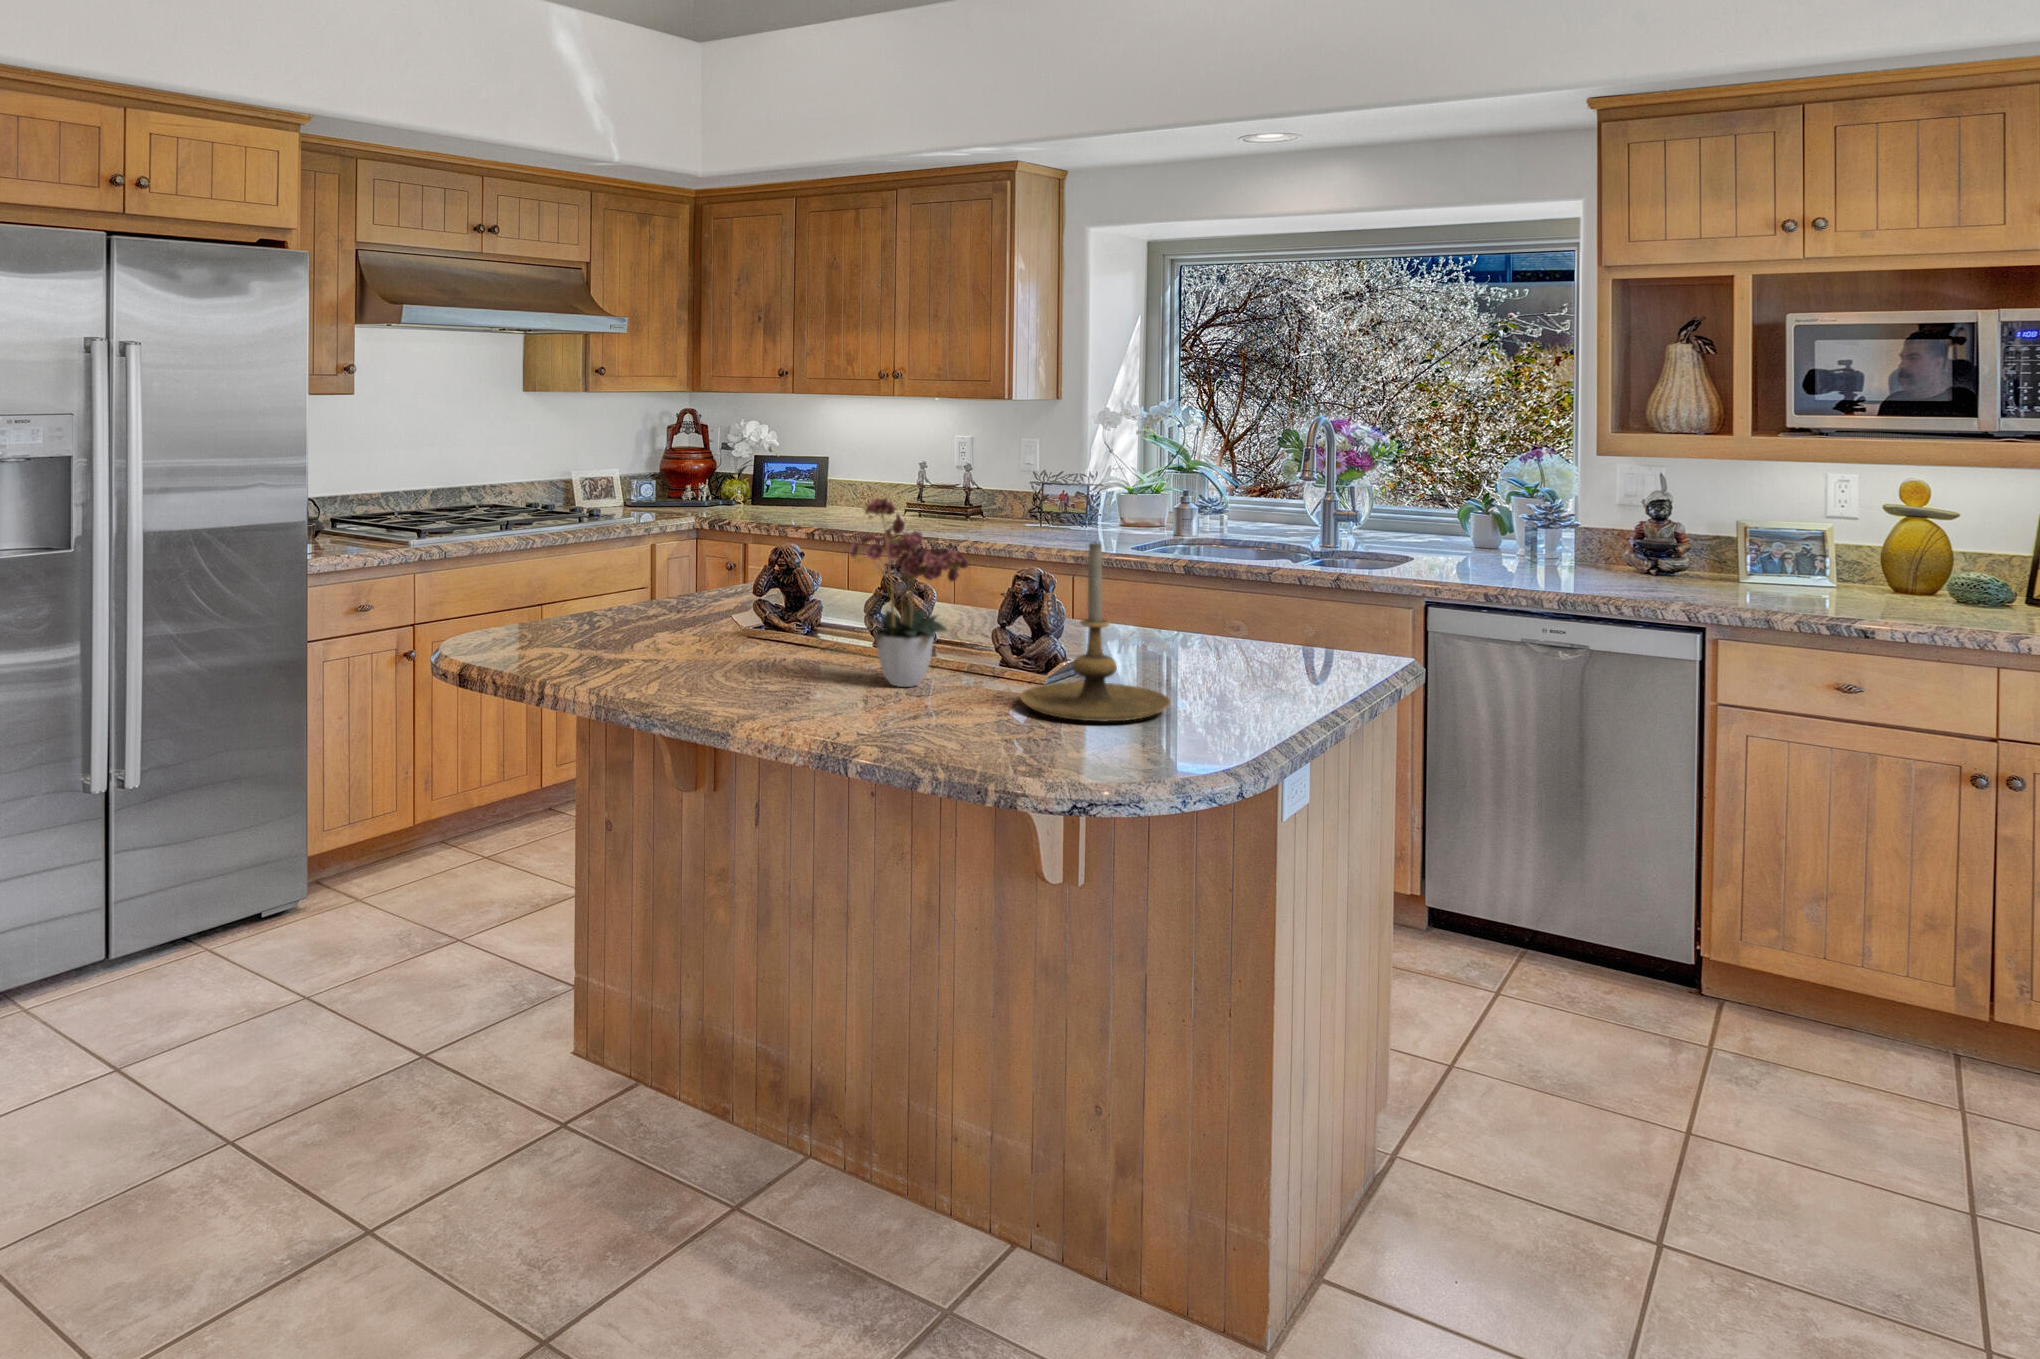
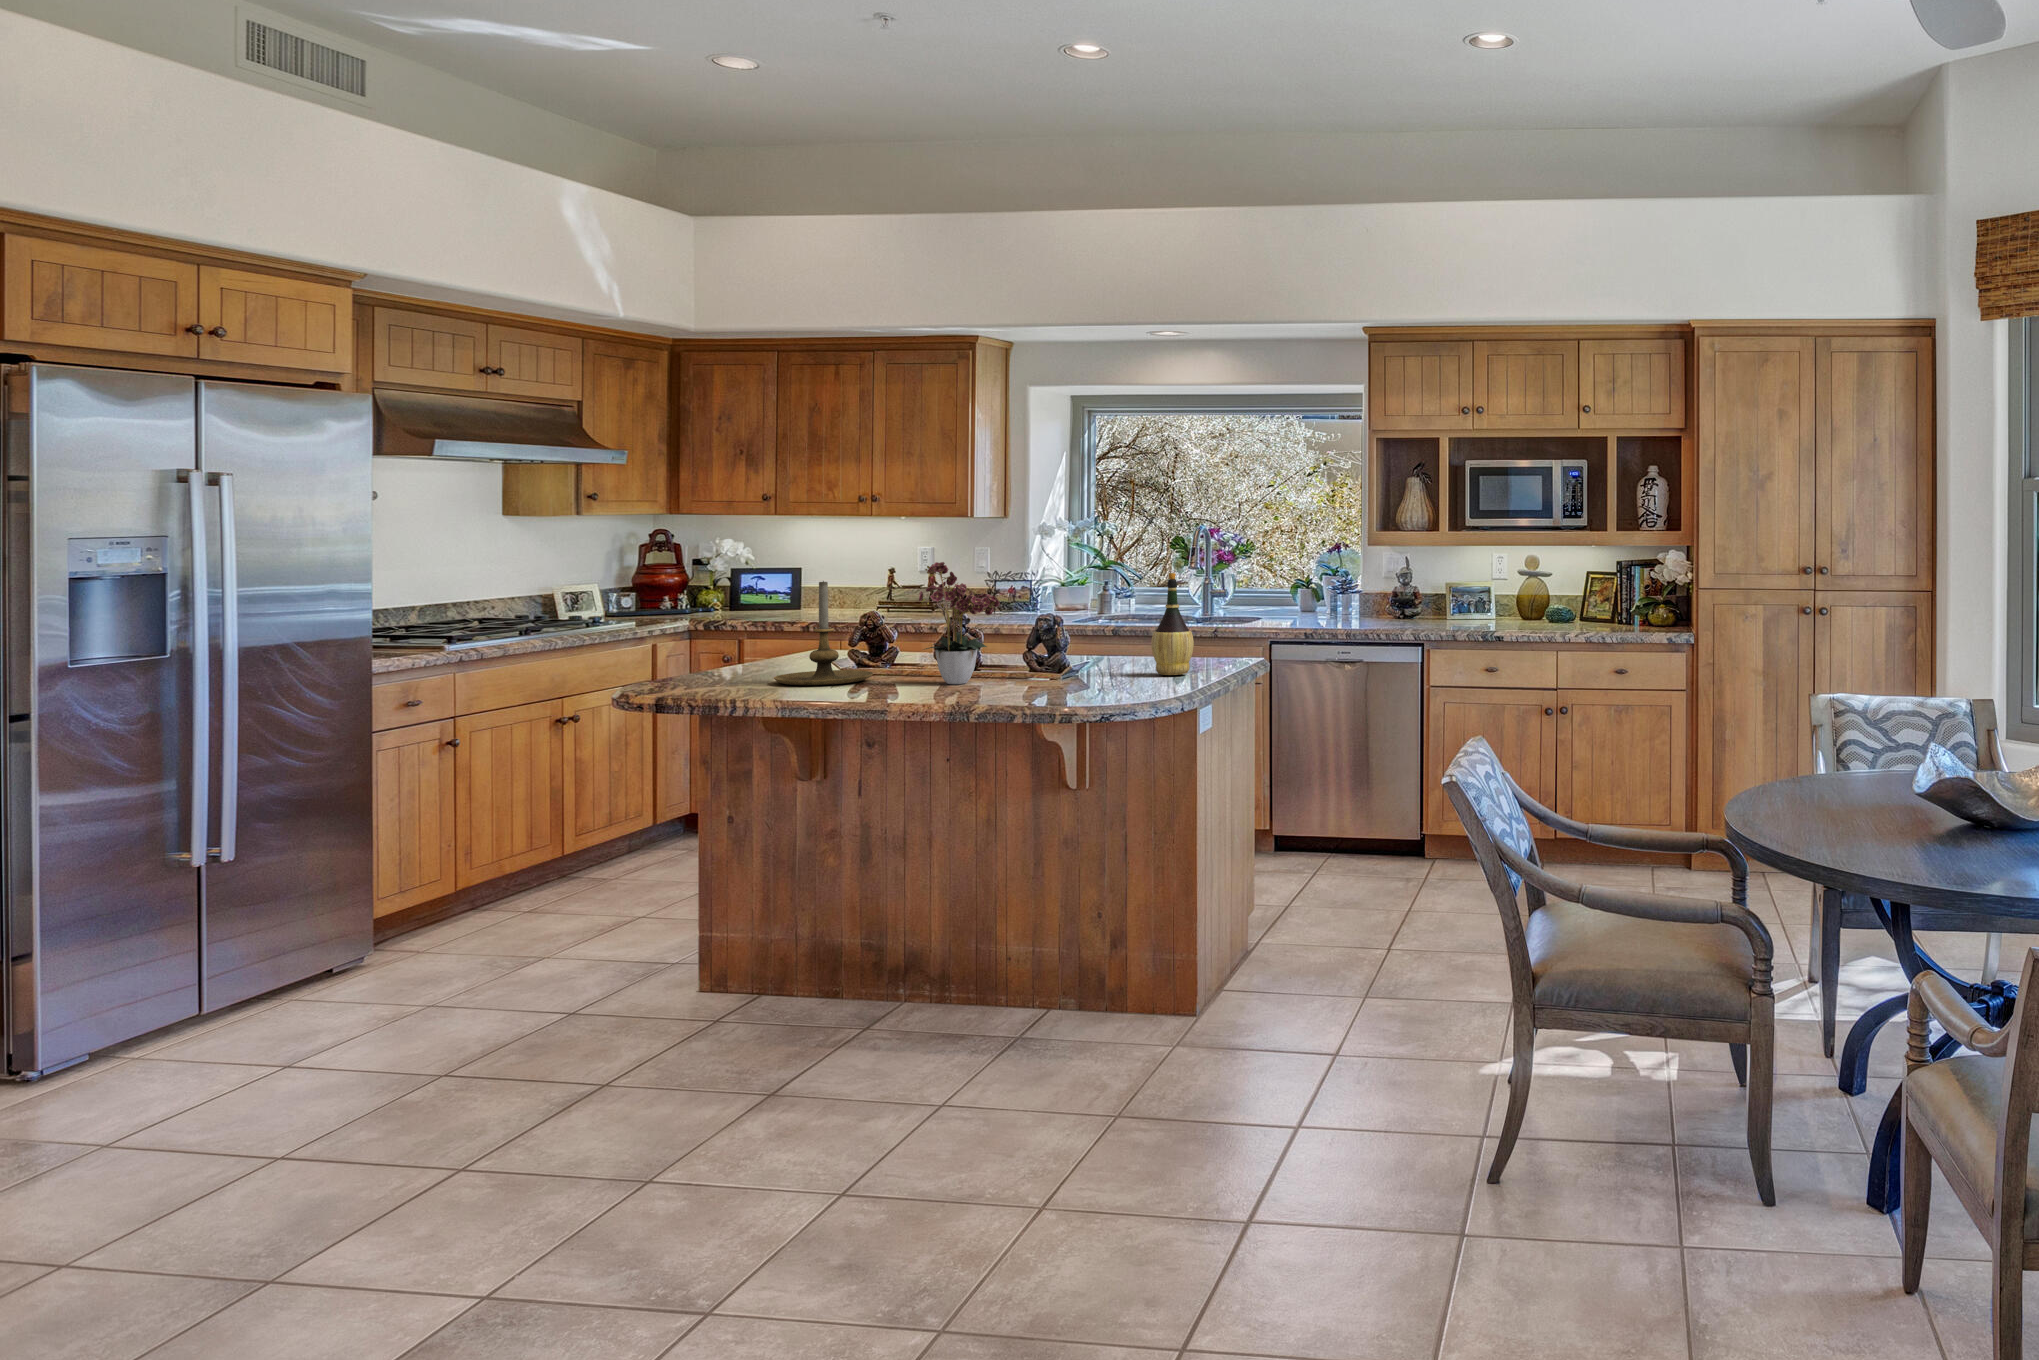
wine bottle: none [1206,524,1278,697] -> present [1151,573,1194,675]
candle holder: present [1020,542,1170,722] -> present [774,581,873,685]

